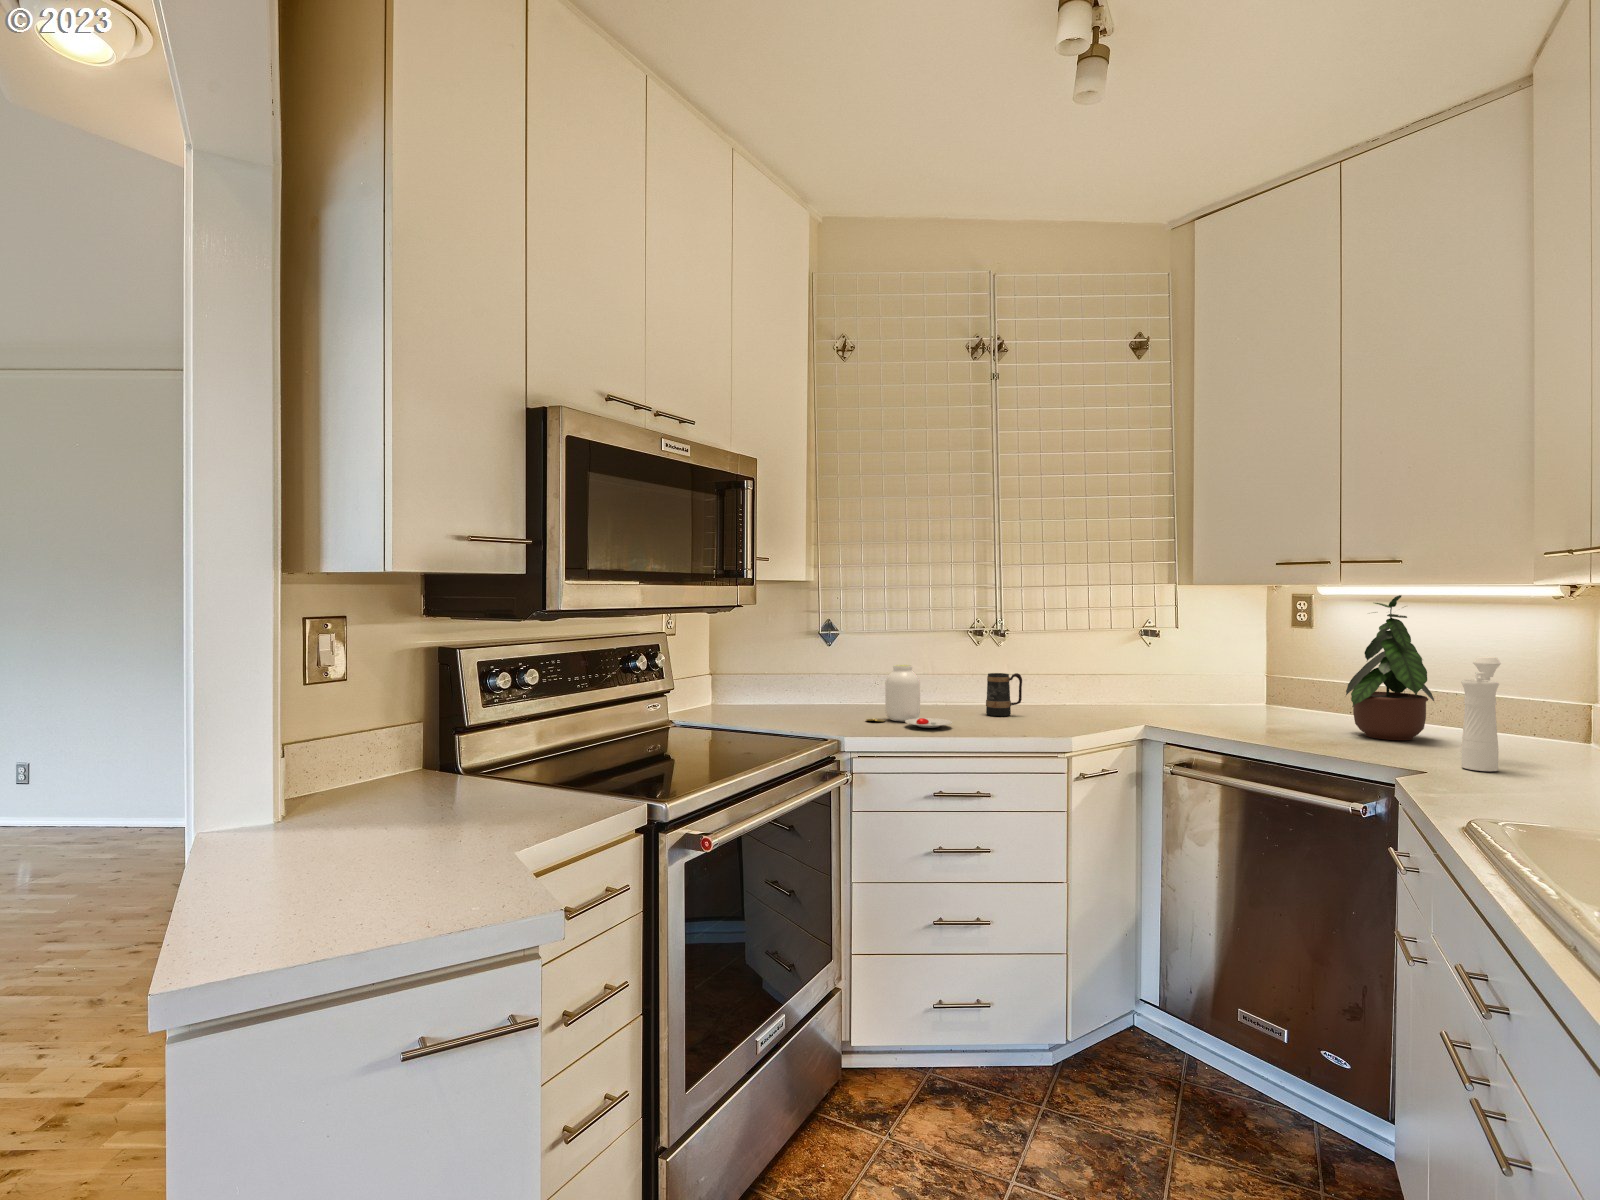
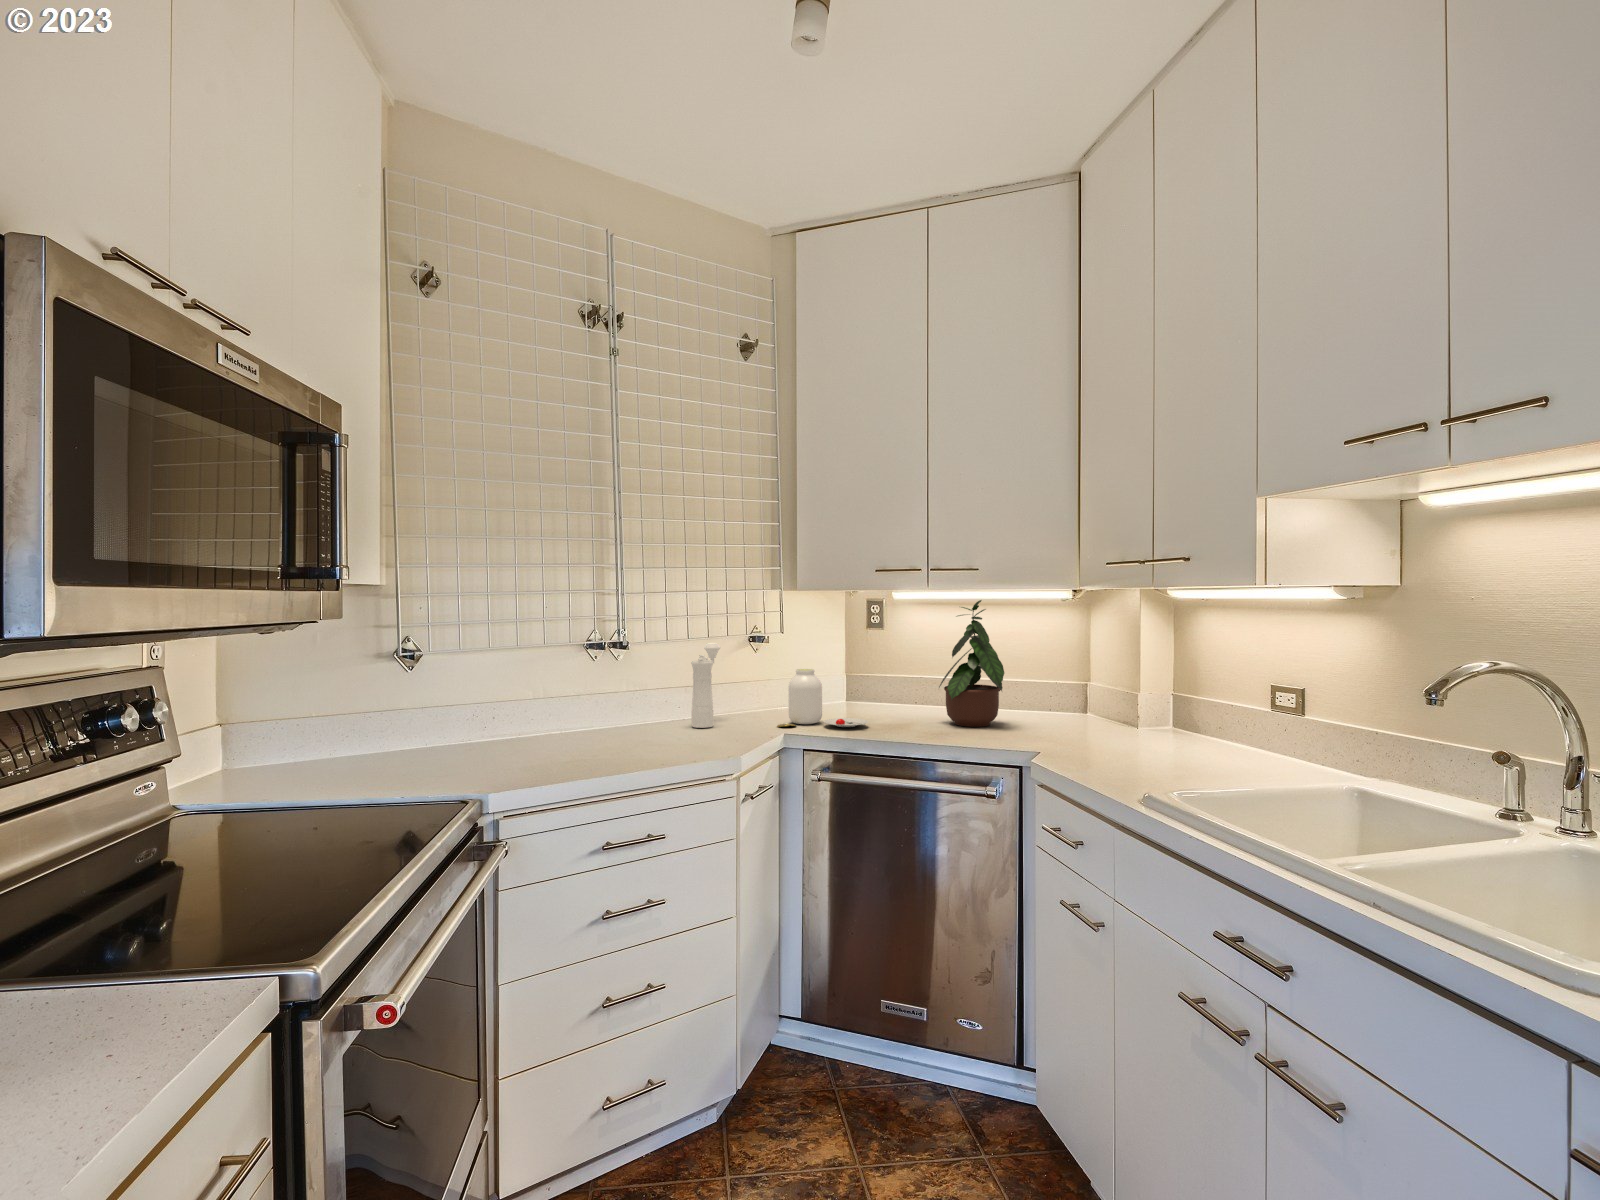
pepper mill: present [1461,657,1501,771] -> present [691,643,720,728]
jar: present [866,665,952,728] -> present [777,669,868,727]
mug: present [986,673,1022,716] -> none [616,690,656,740]

